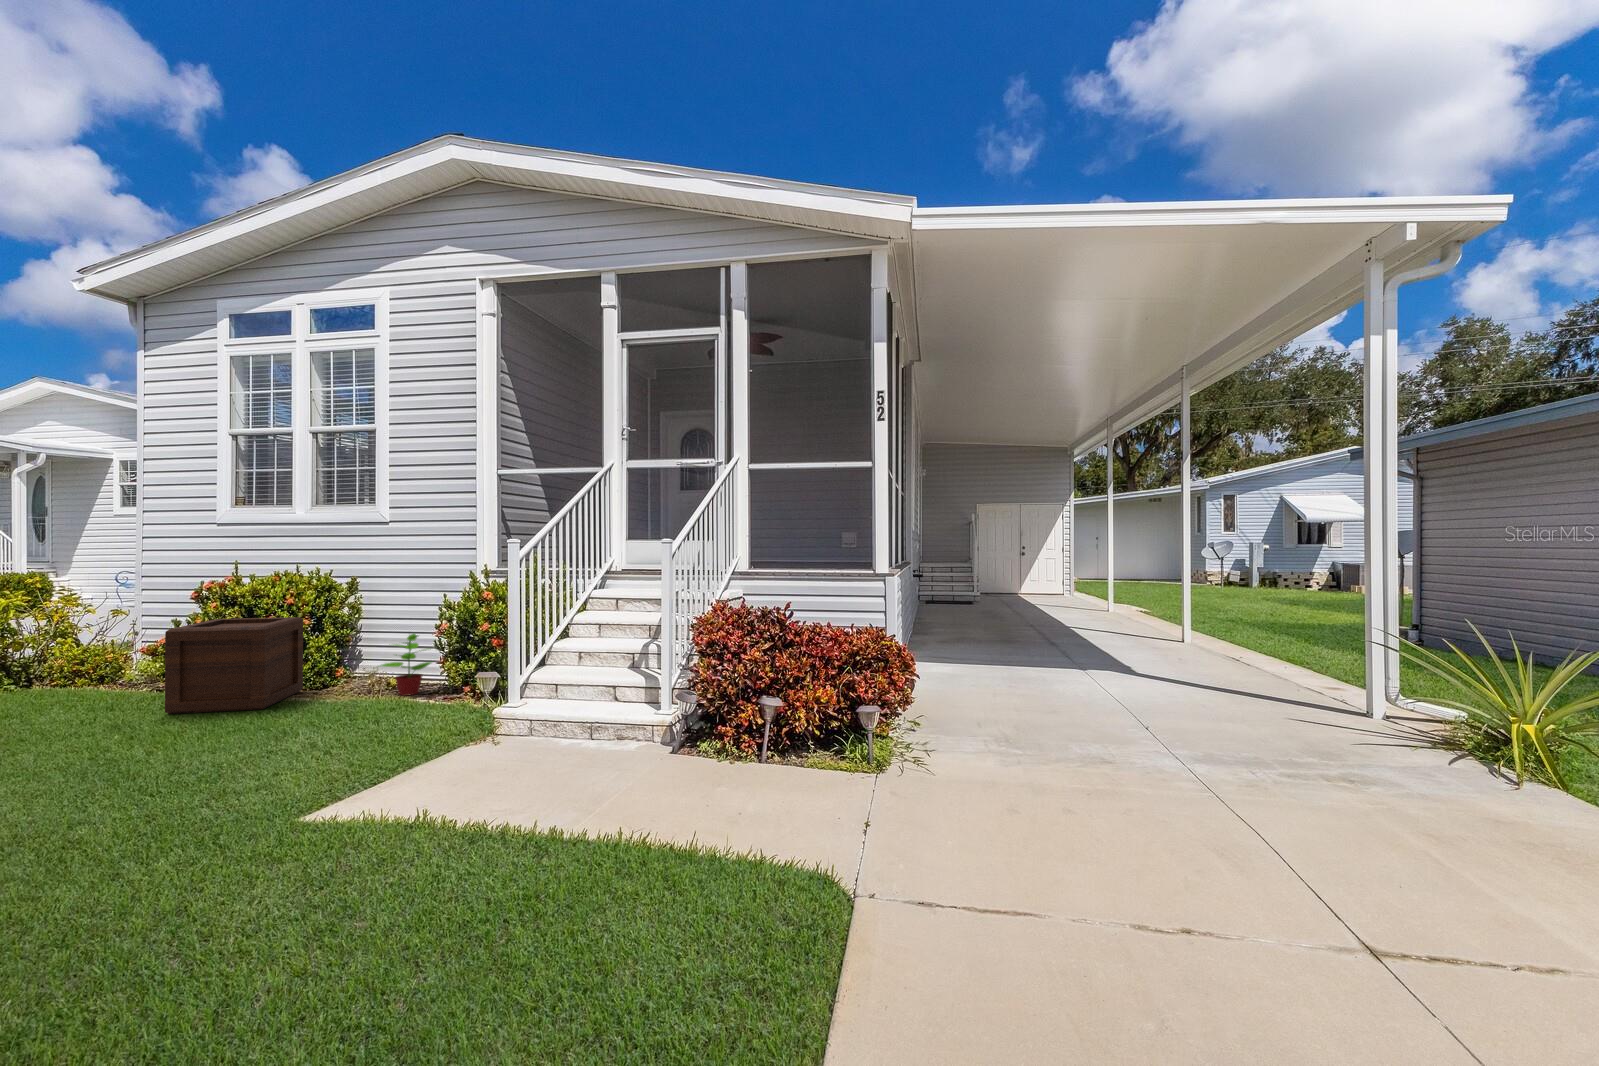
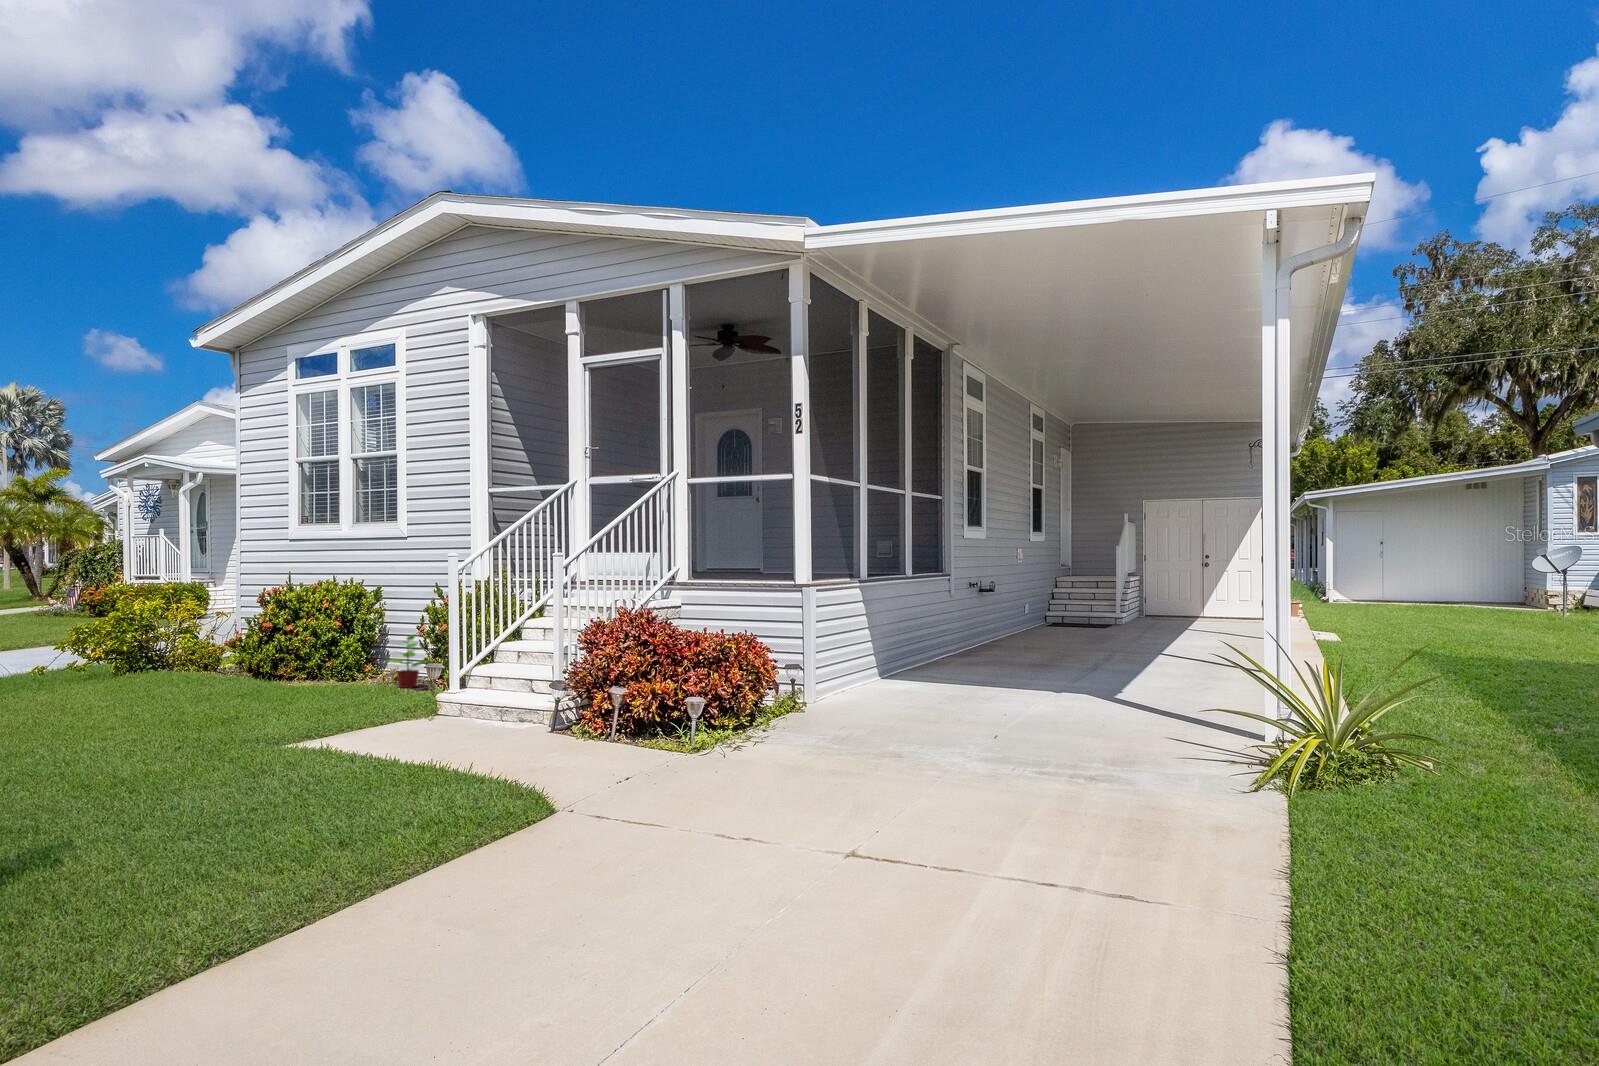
wooden crate: present [165,617,303,714] -> none [229,618,333,692]

